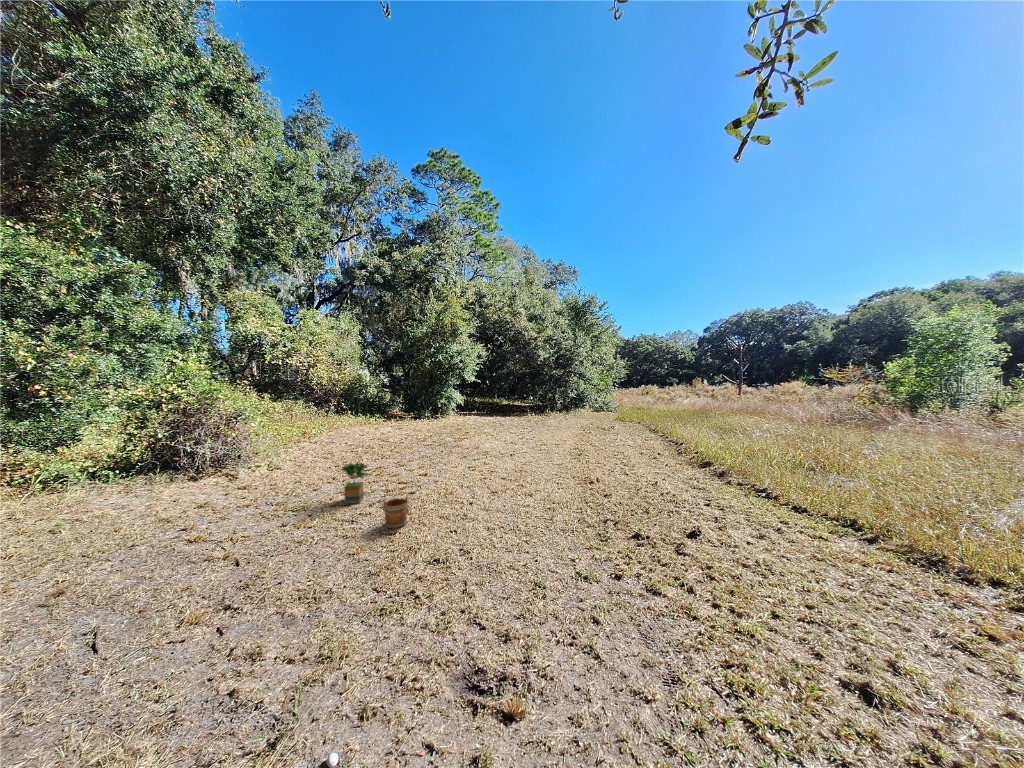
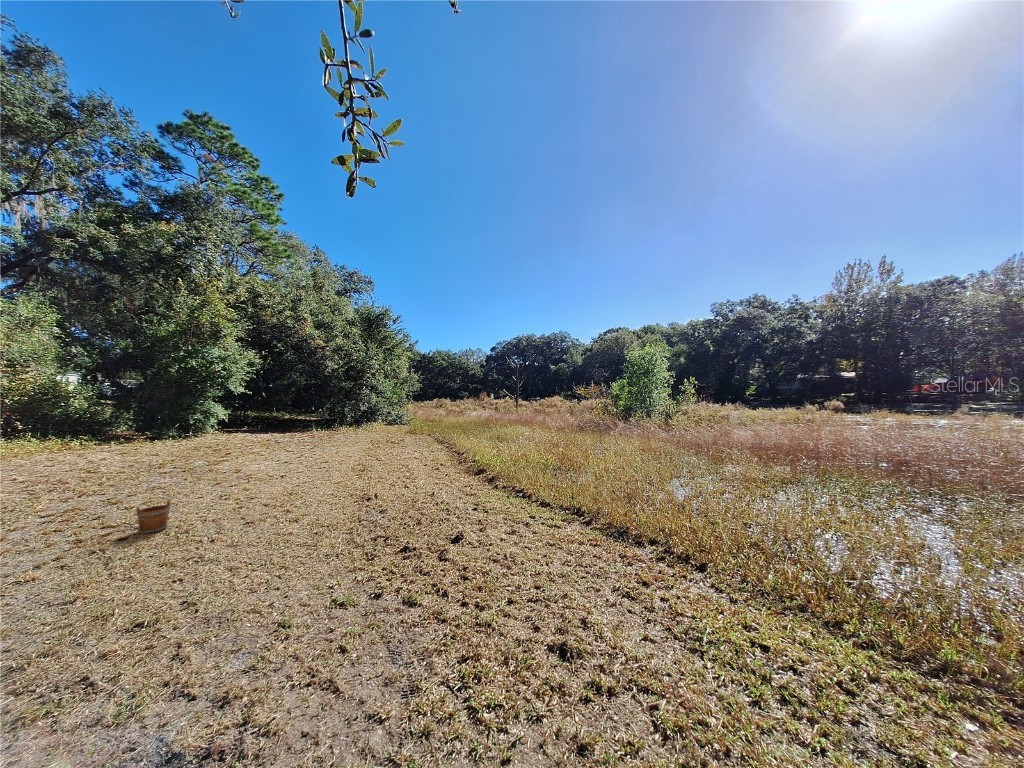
potted tree: present [342,463,367,504] -> none [59,480,105,528]

